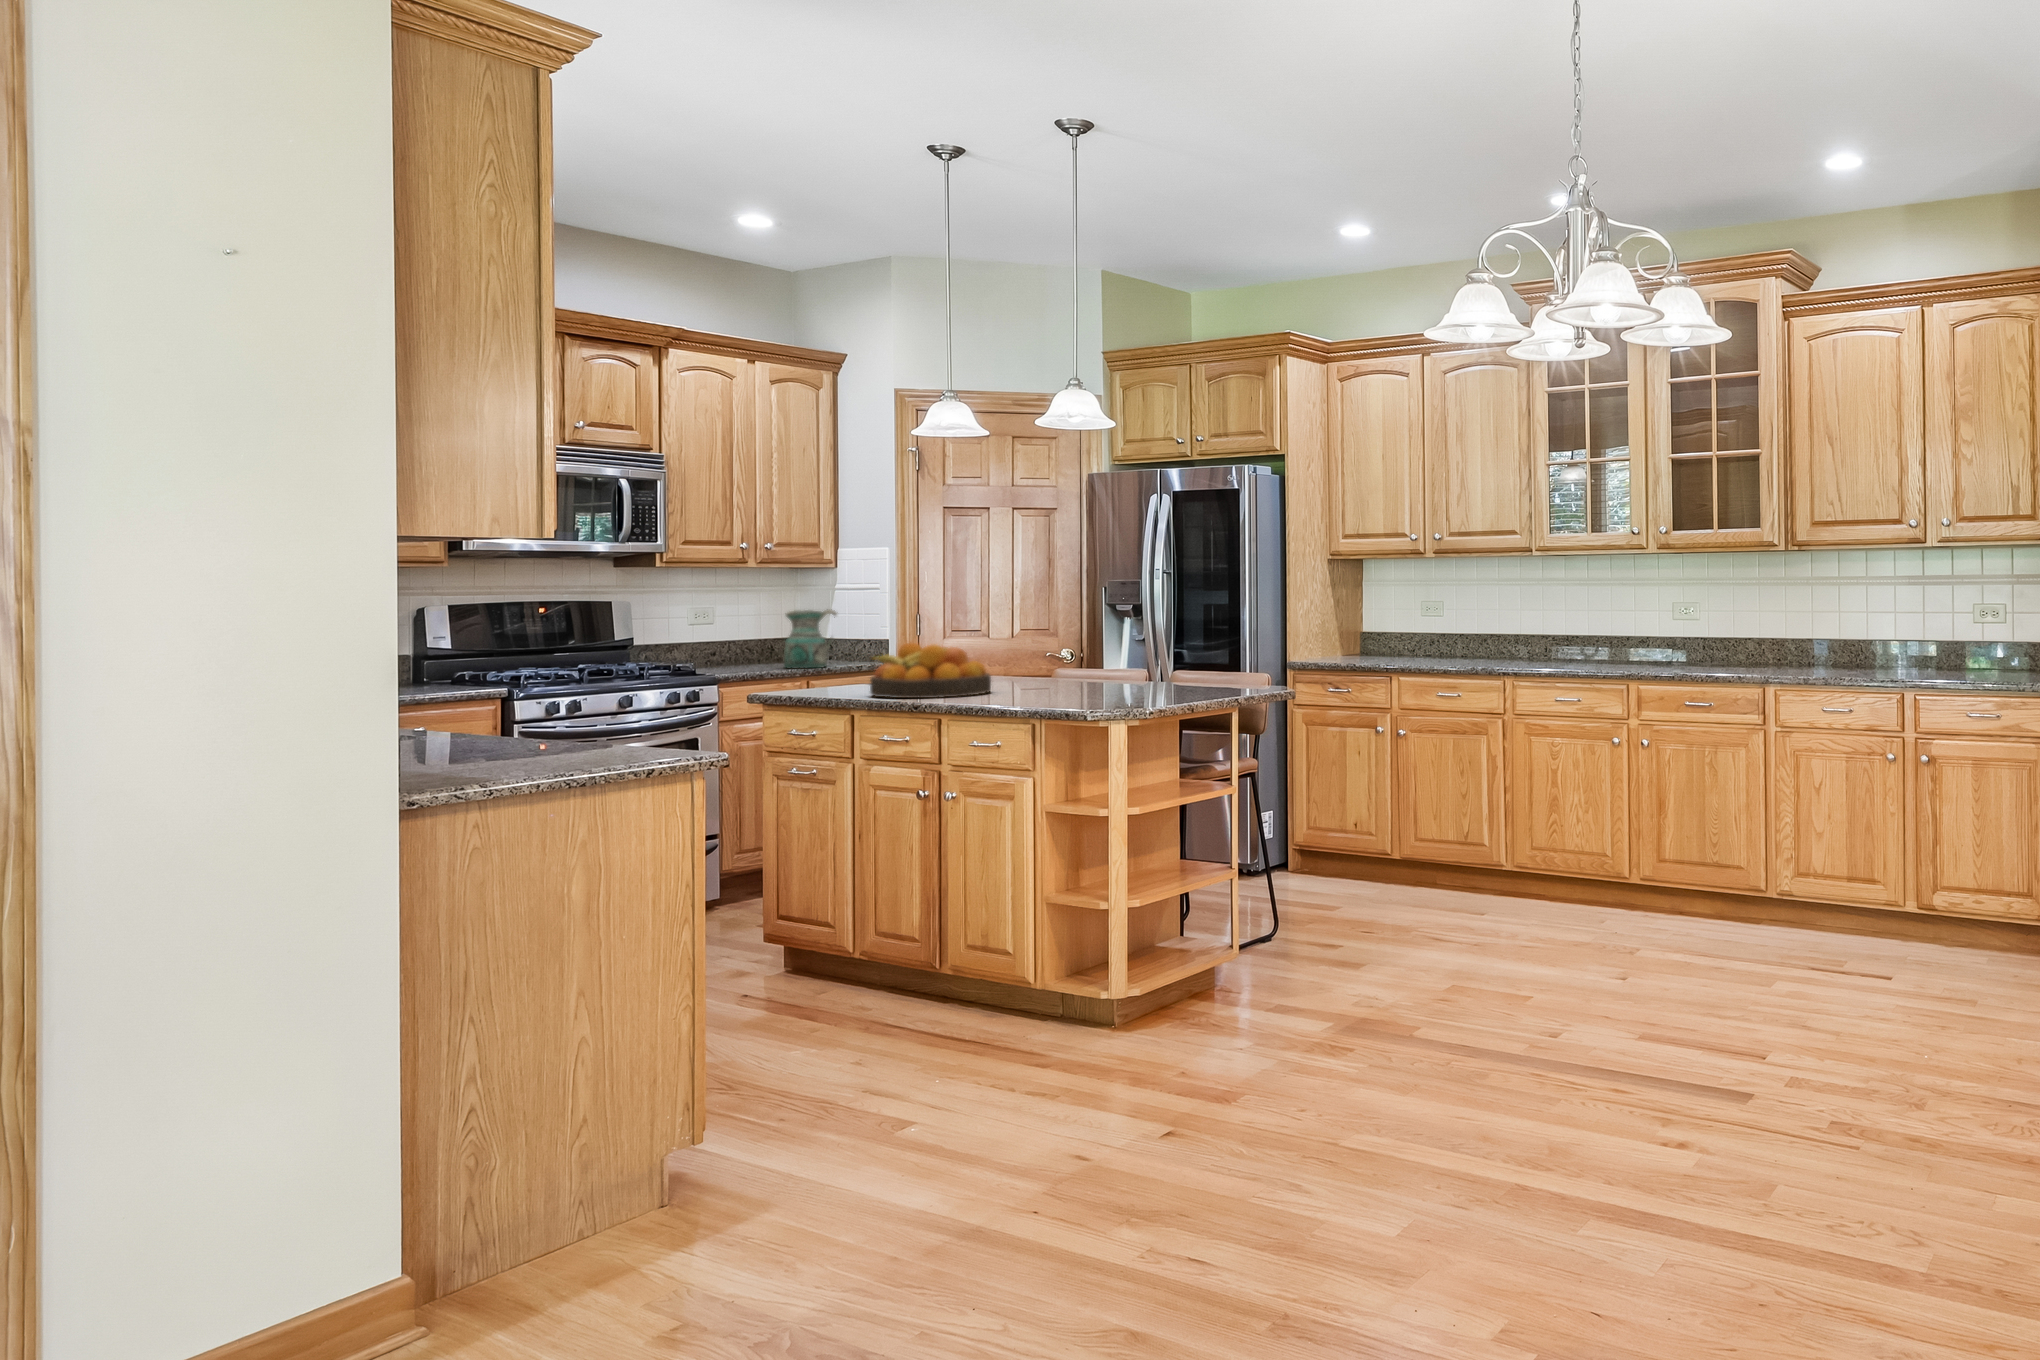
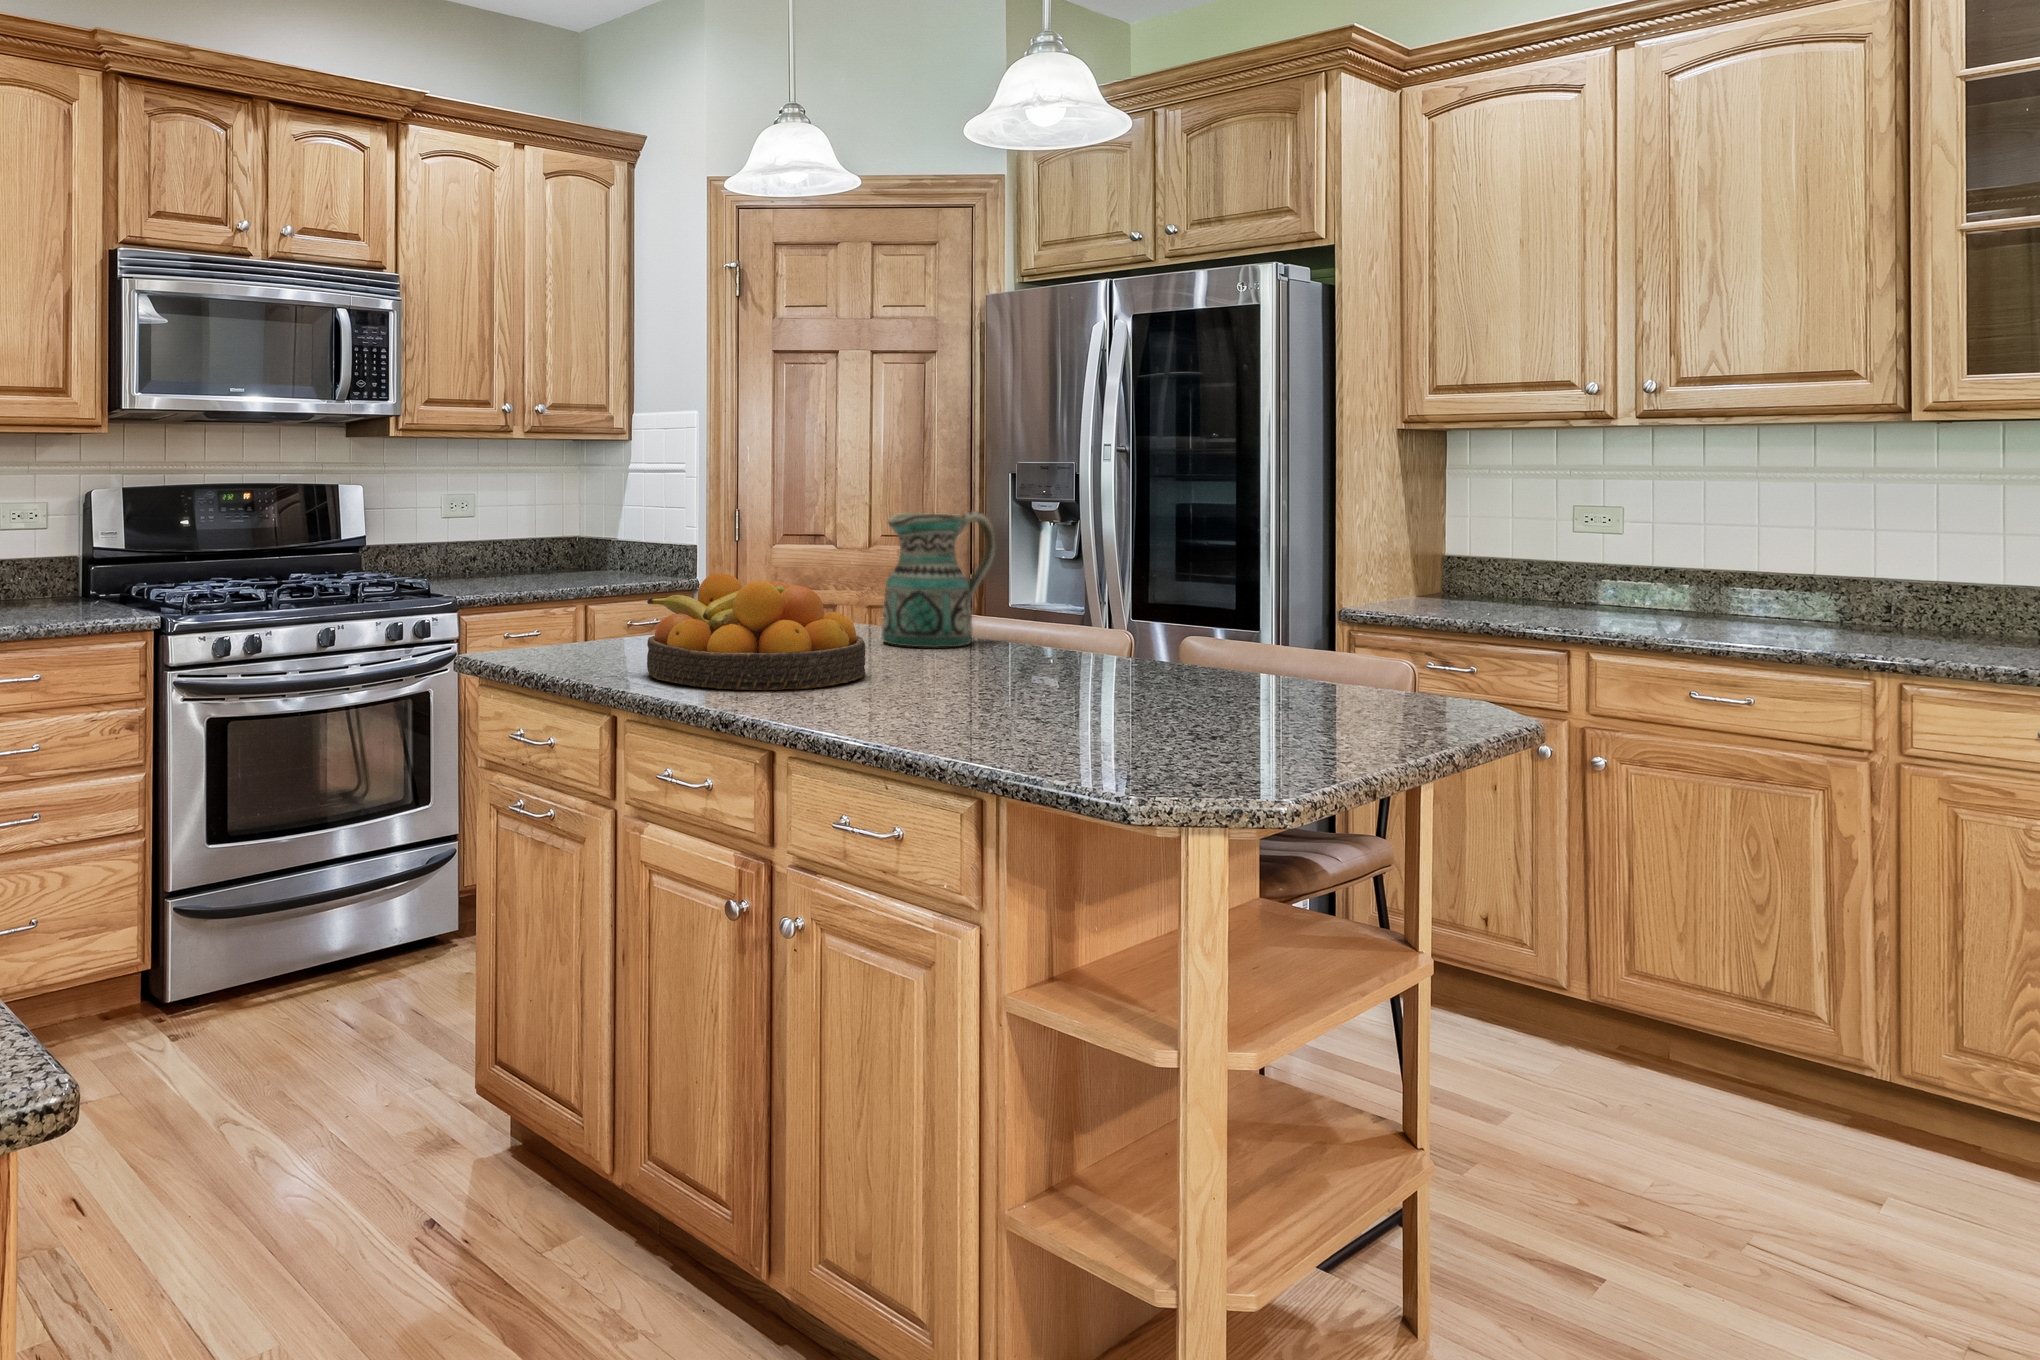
ceramic pitcher: present [784,610,837,669] -> present [882,511,996,648]

